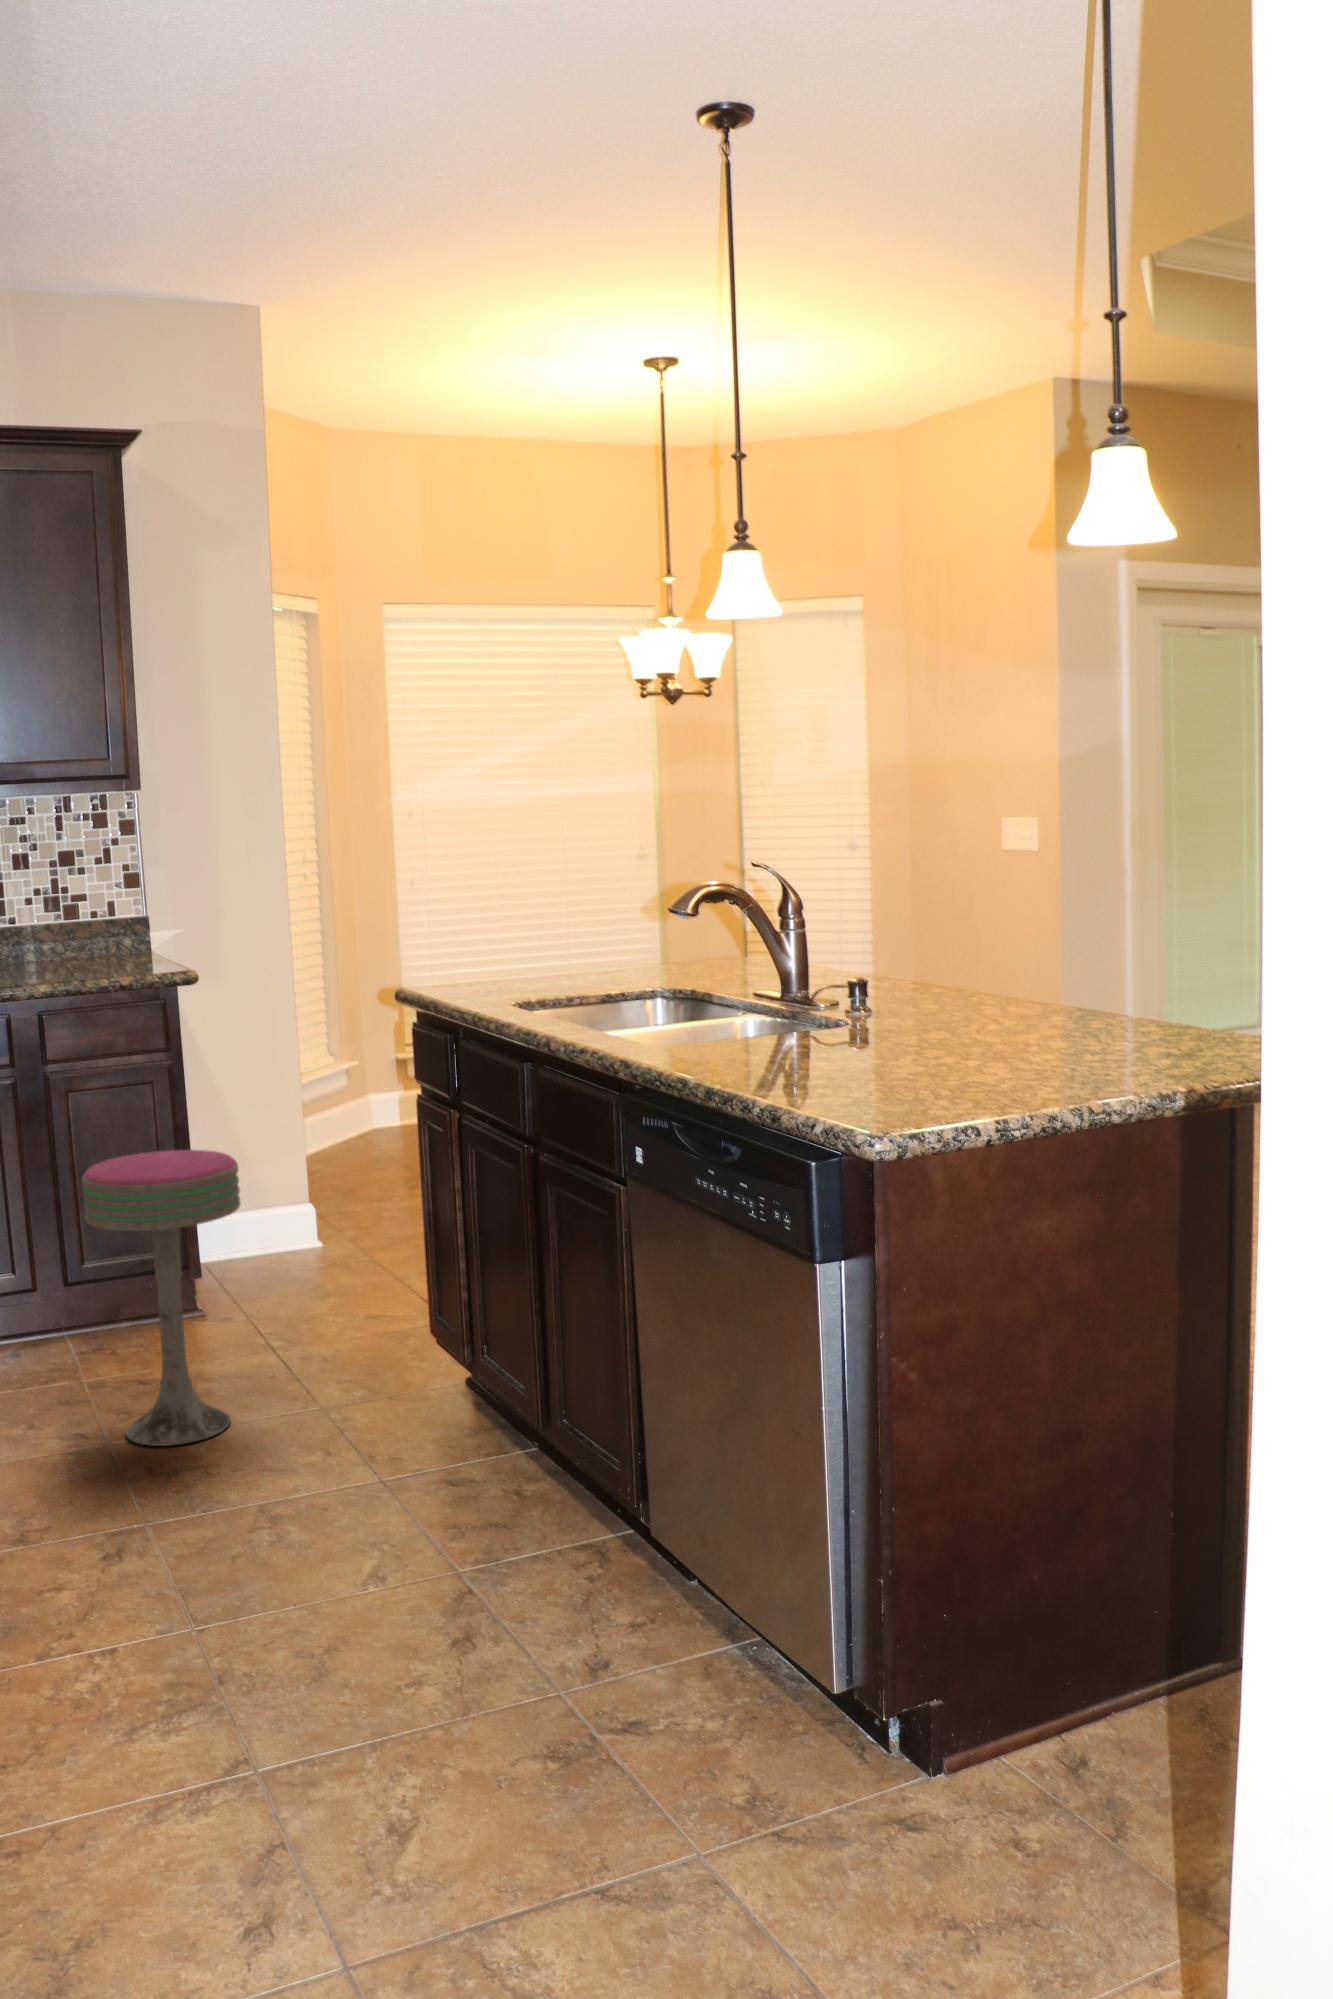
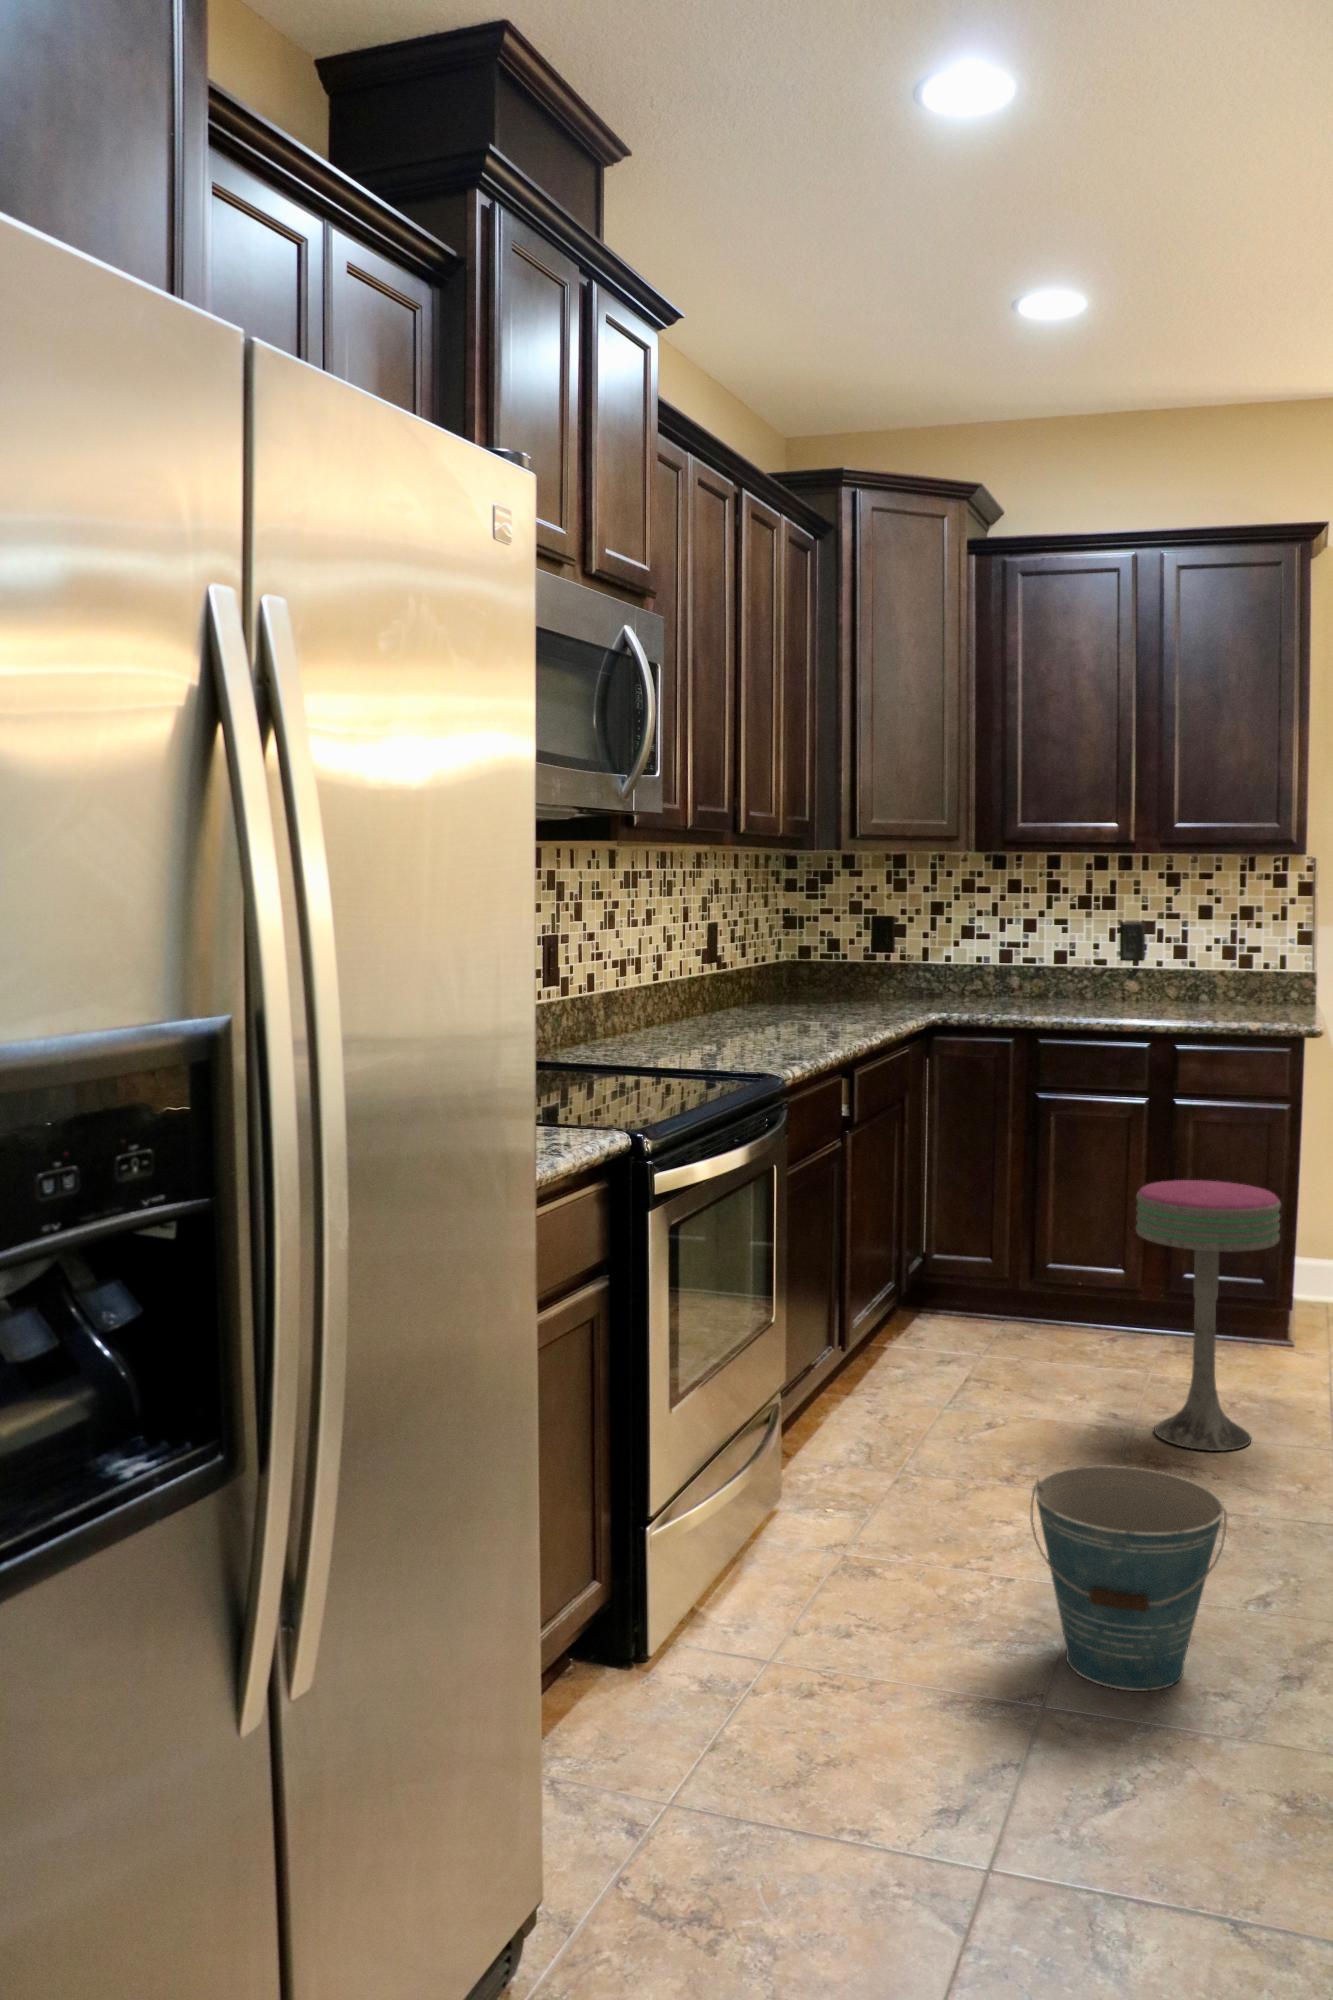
bucket: none [181,1469,396,1722] -> present [1031,1466,1227,1691]

